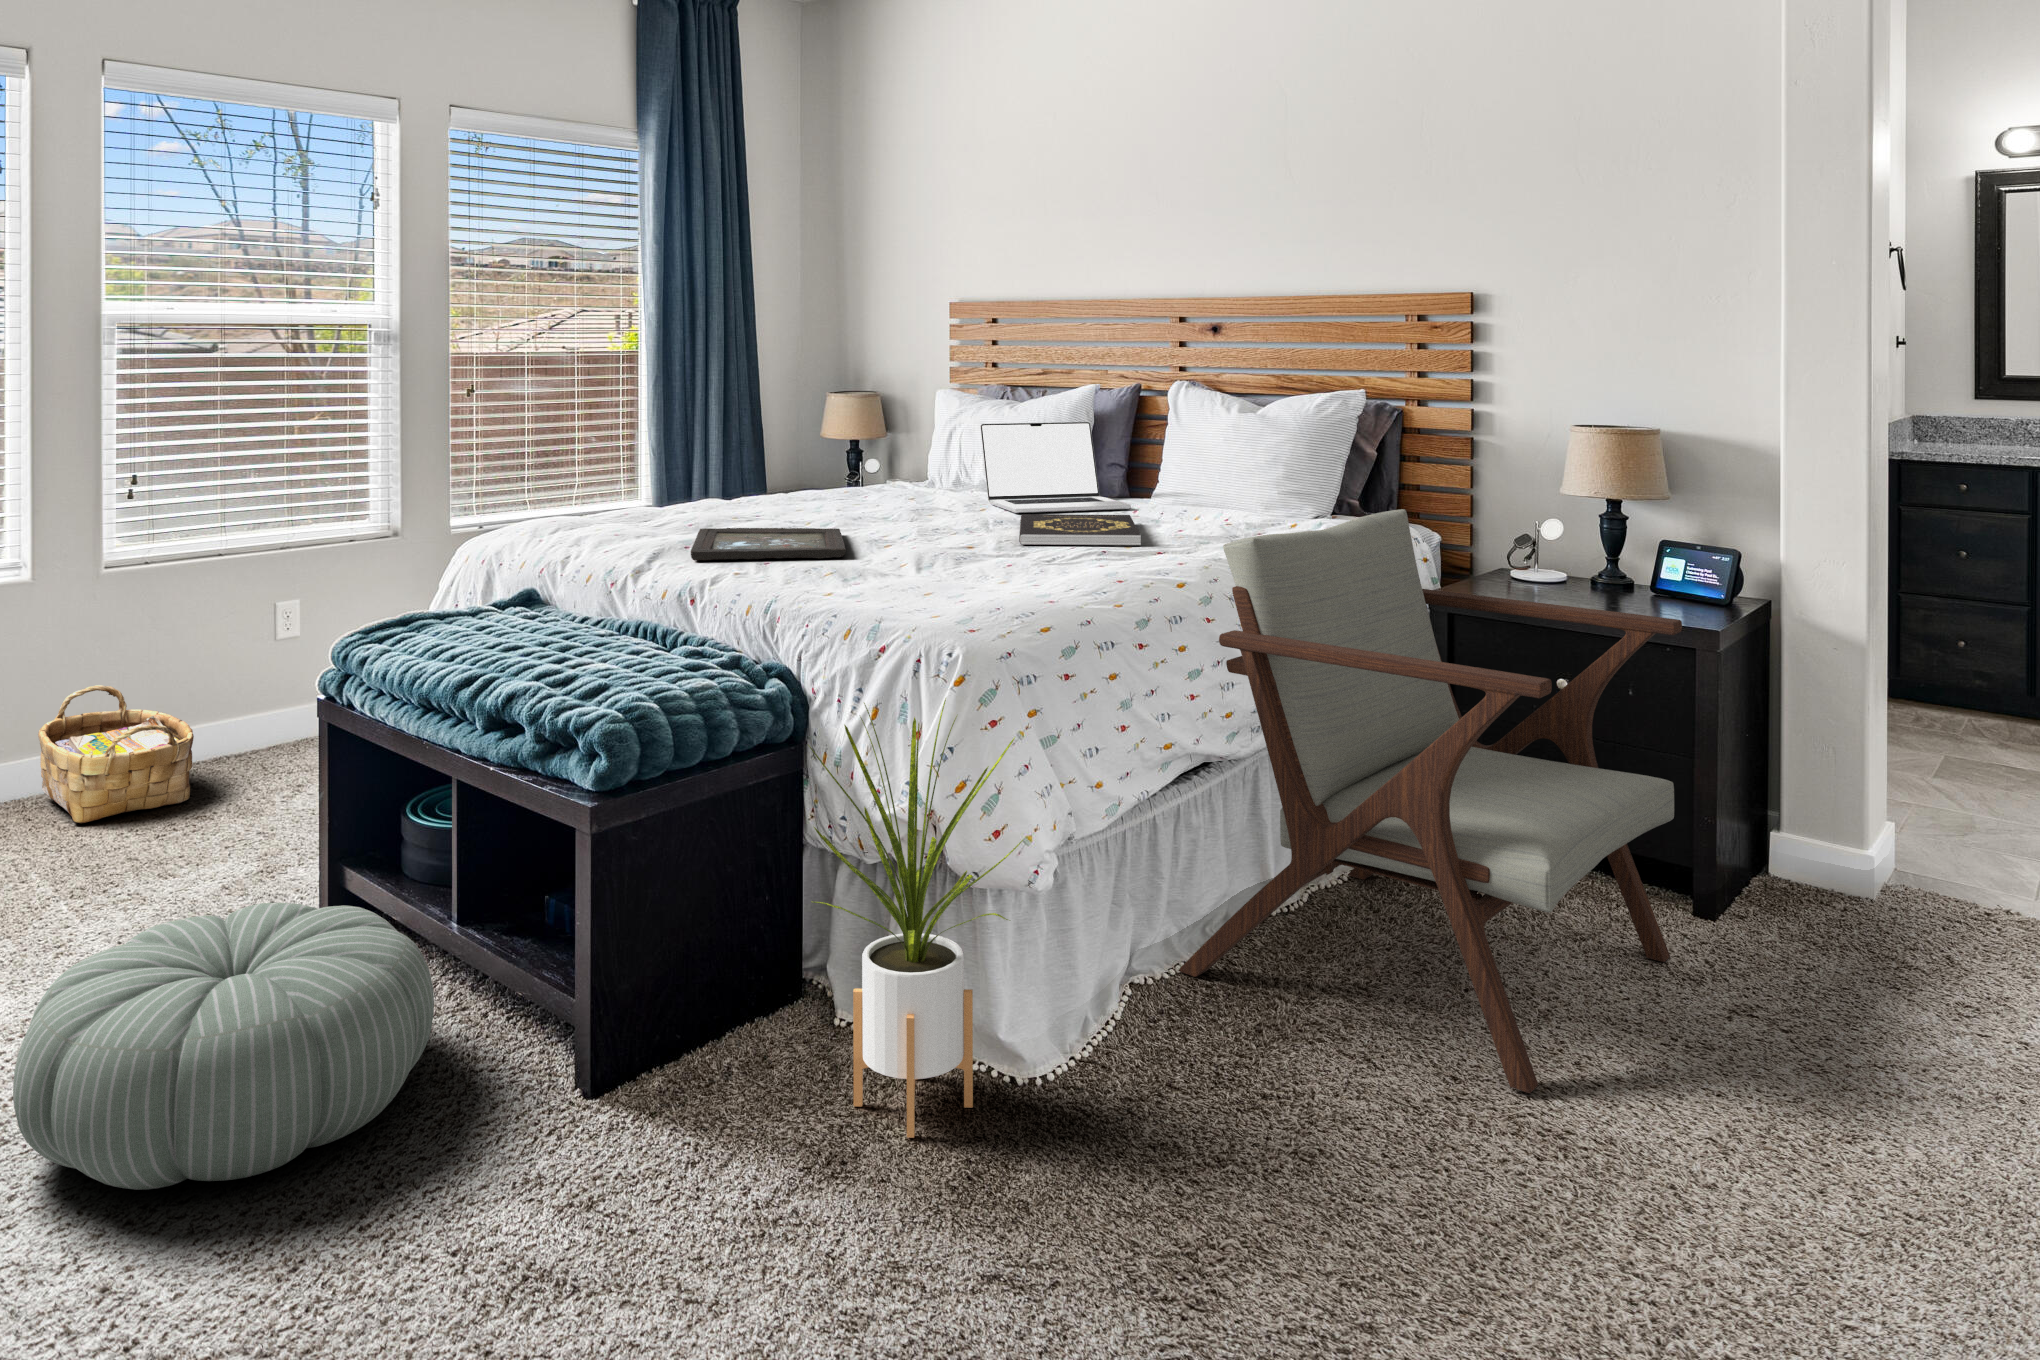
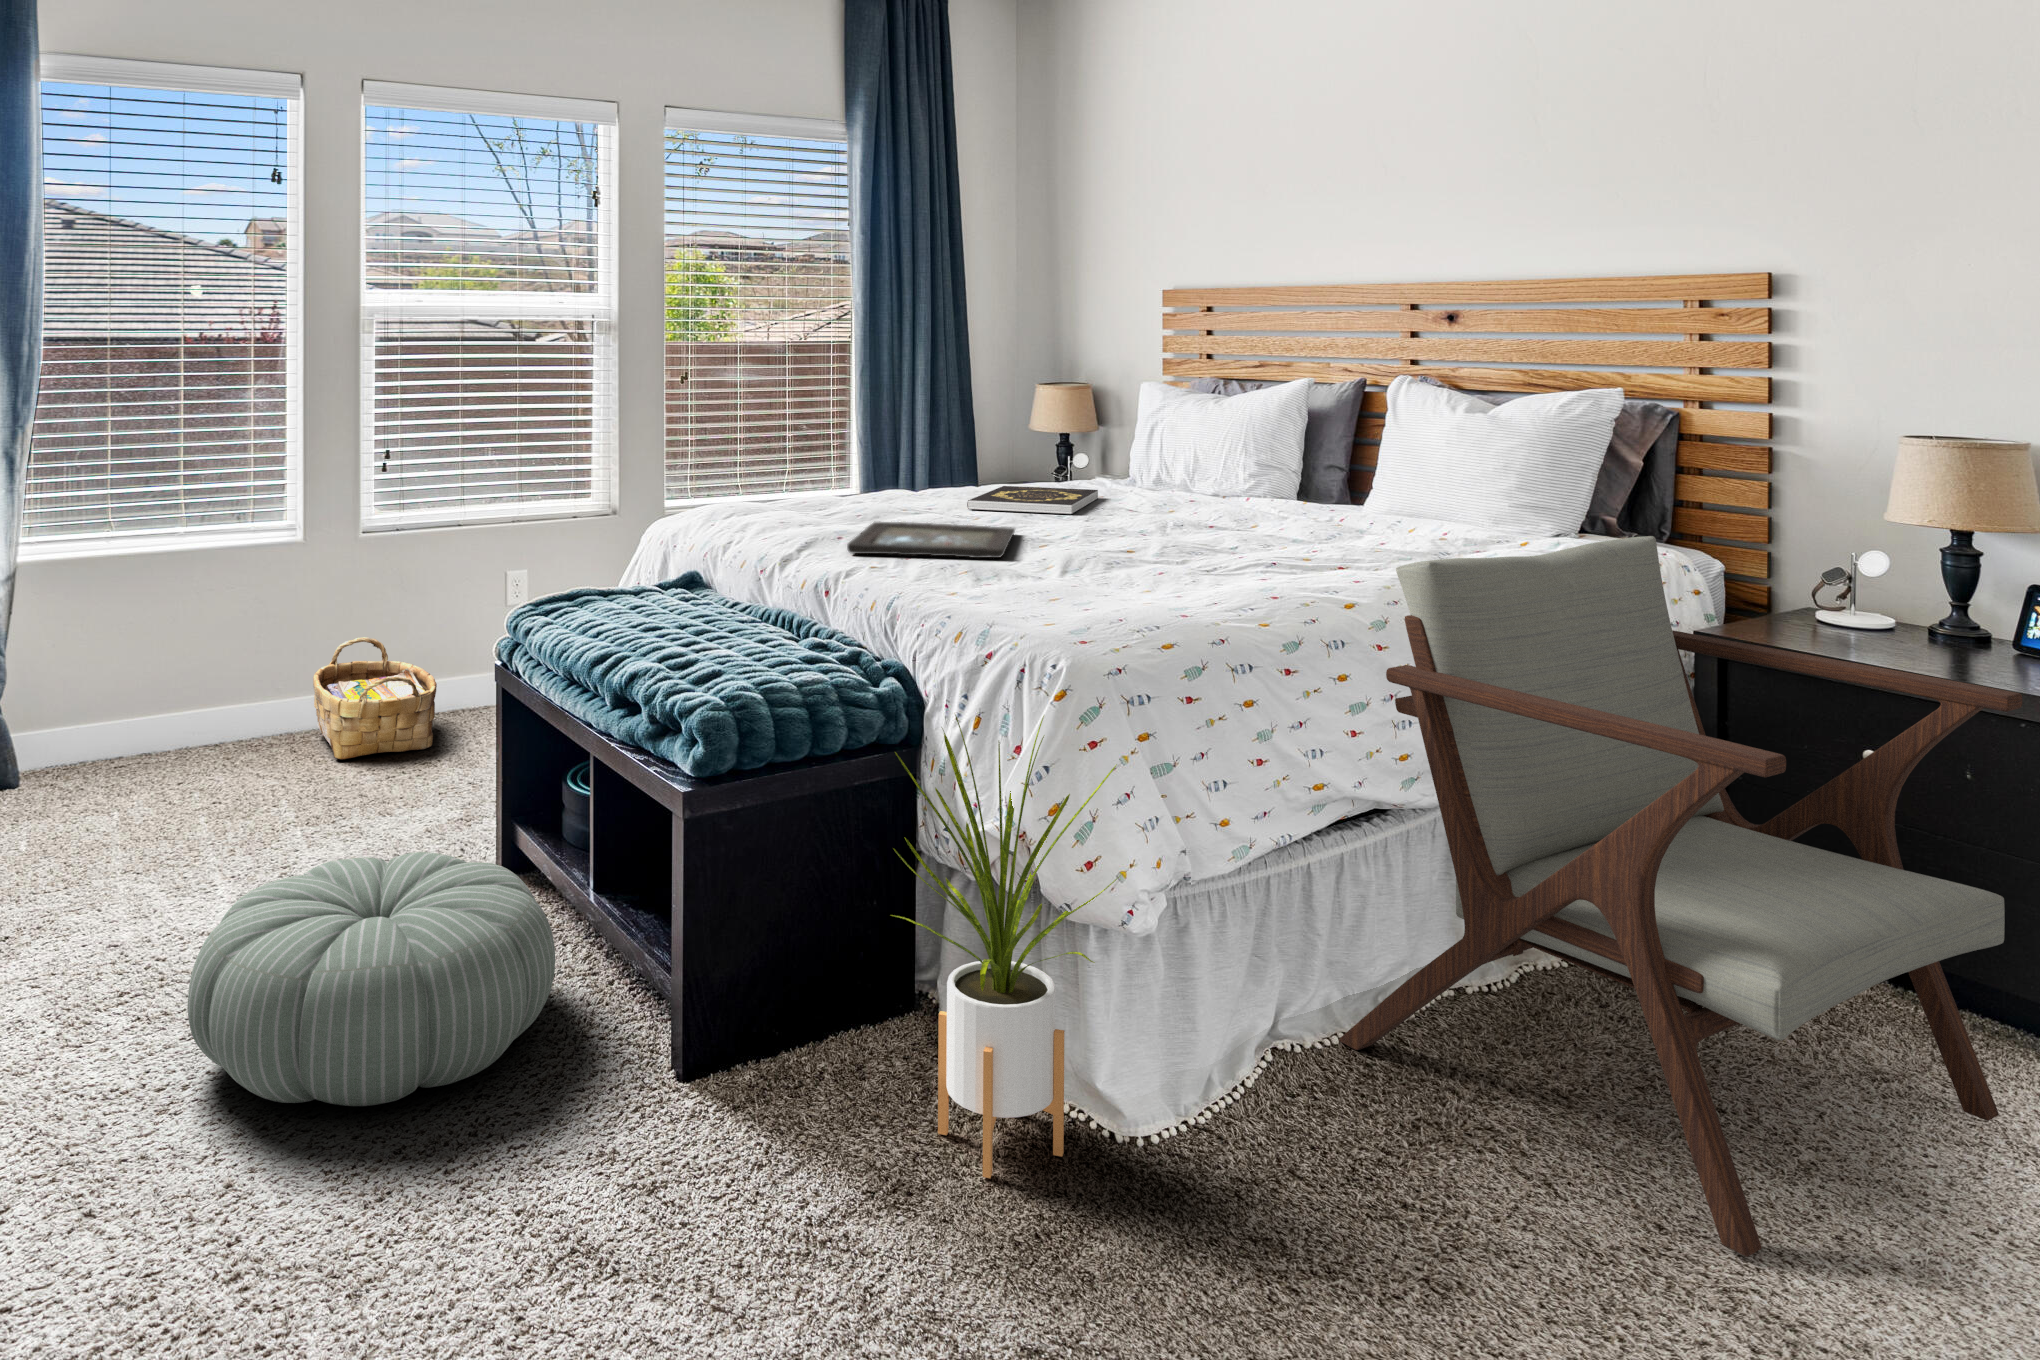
laptop: present [980,422,1131,513] -> none [1191,423,1353,520]
book: present [1019,514,1141,545] -> present [967,486,1098,514]

